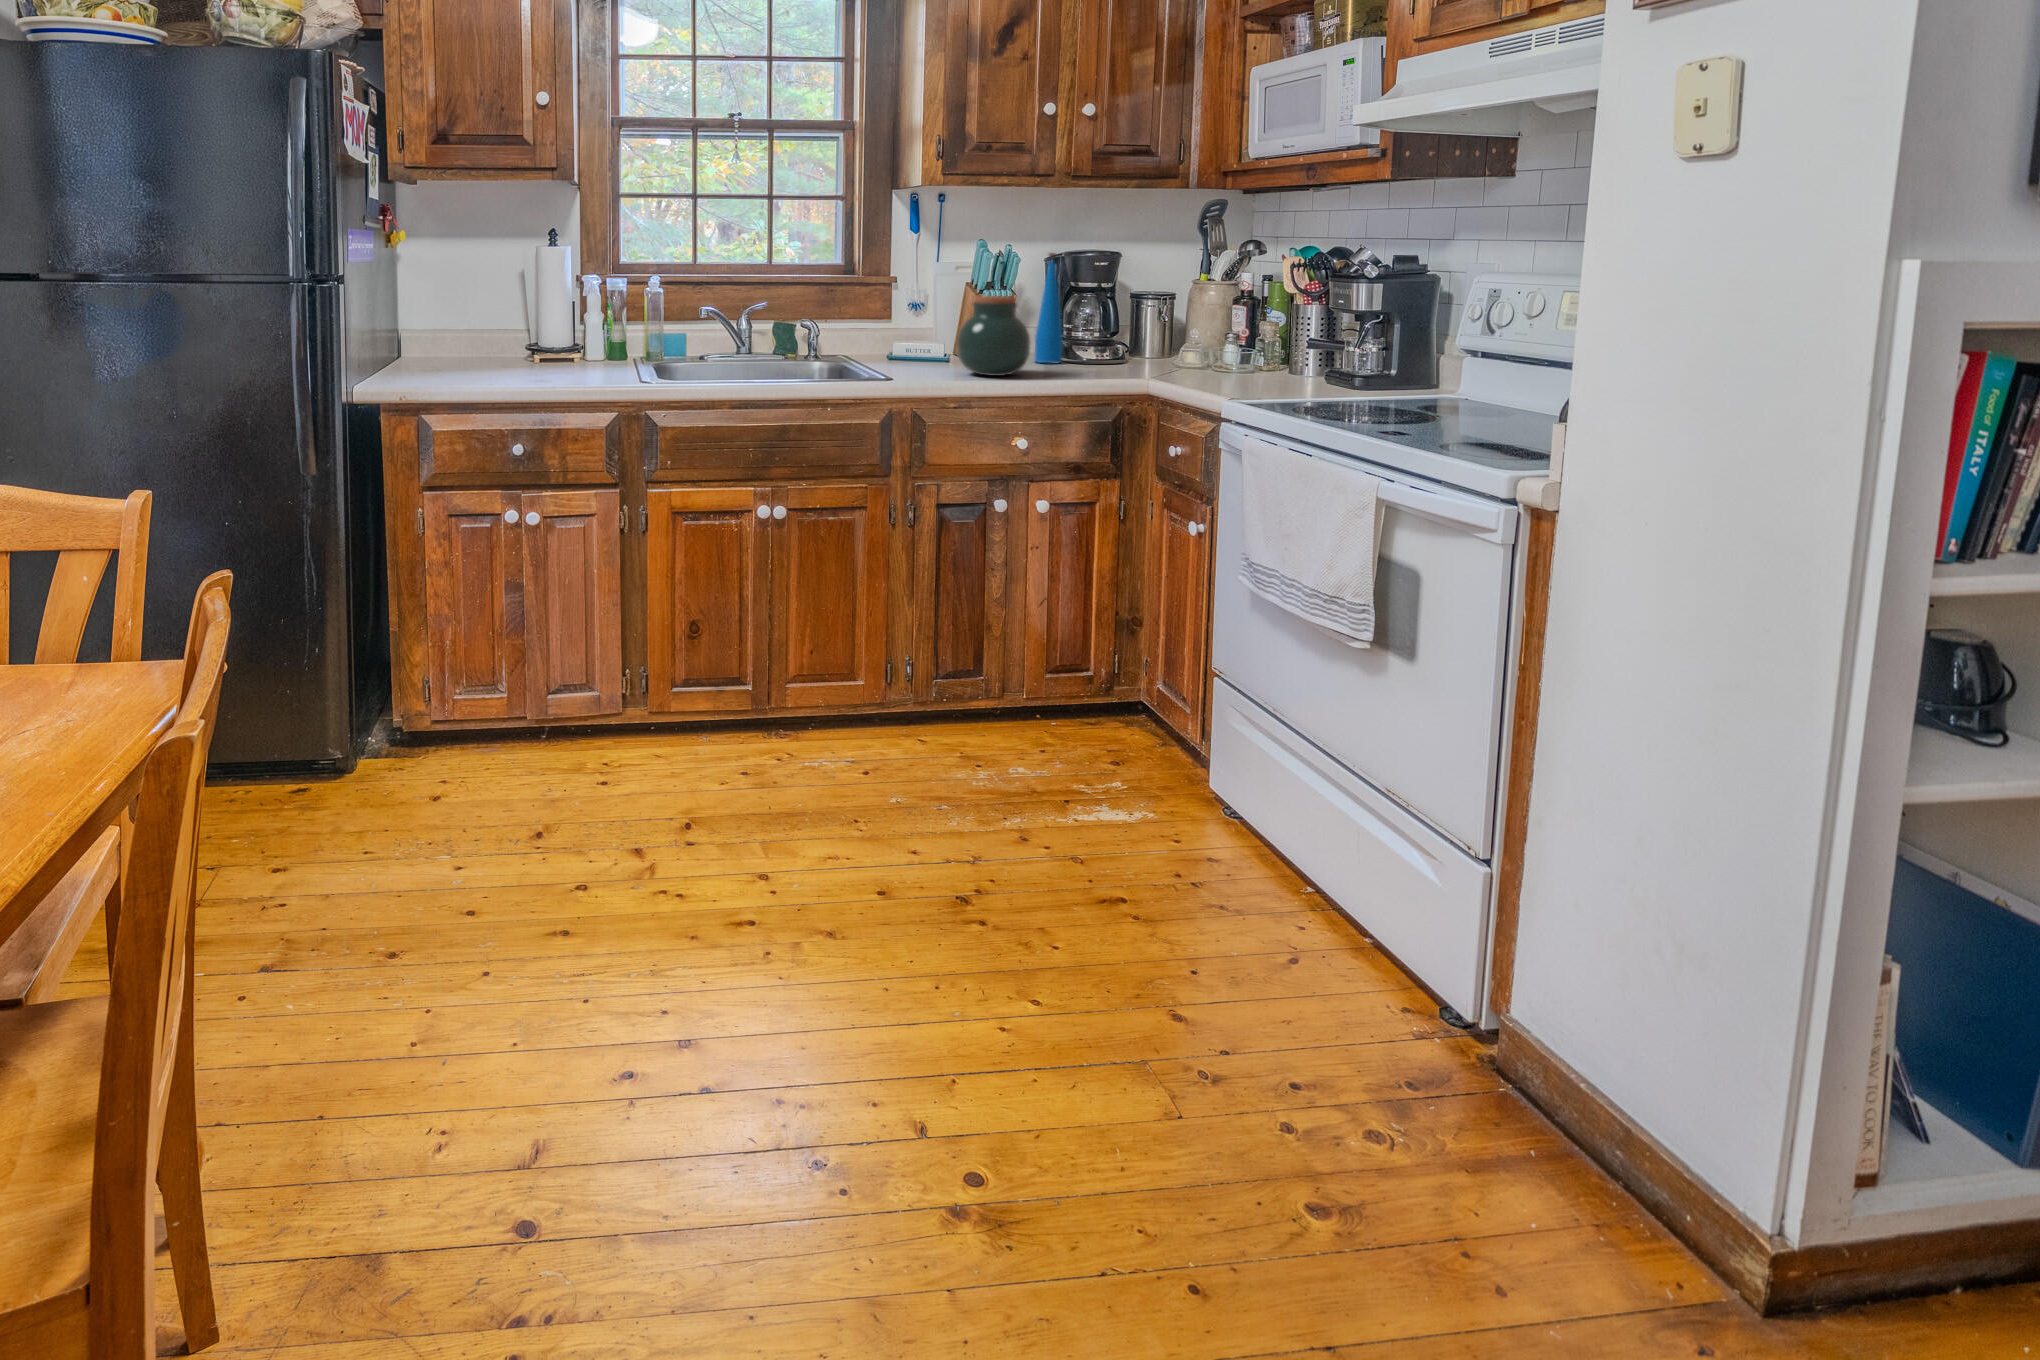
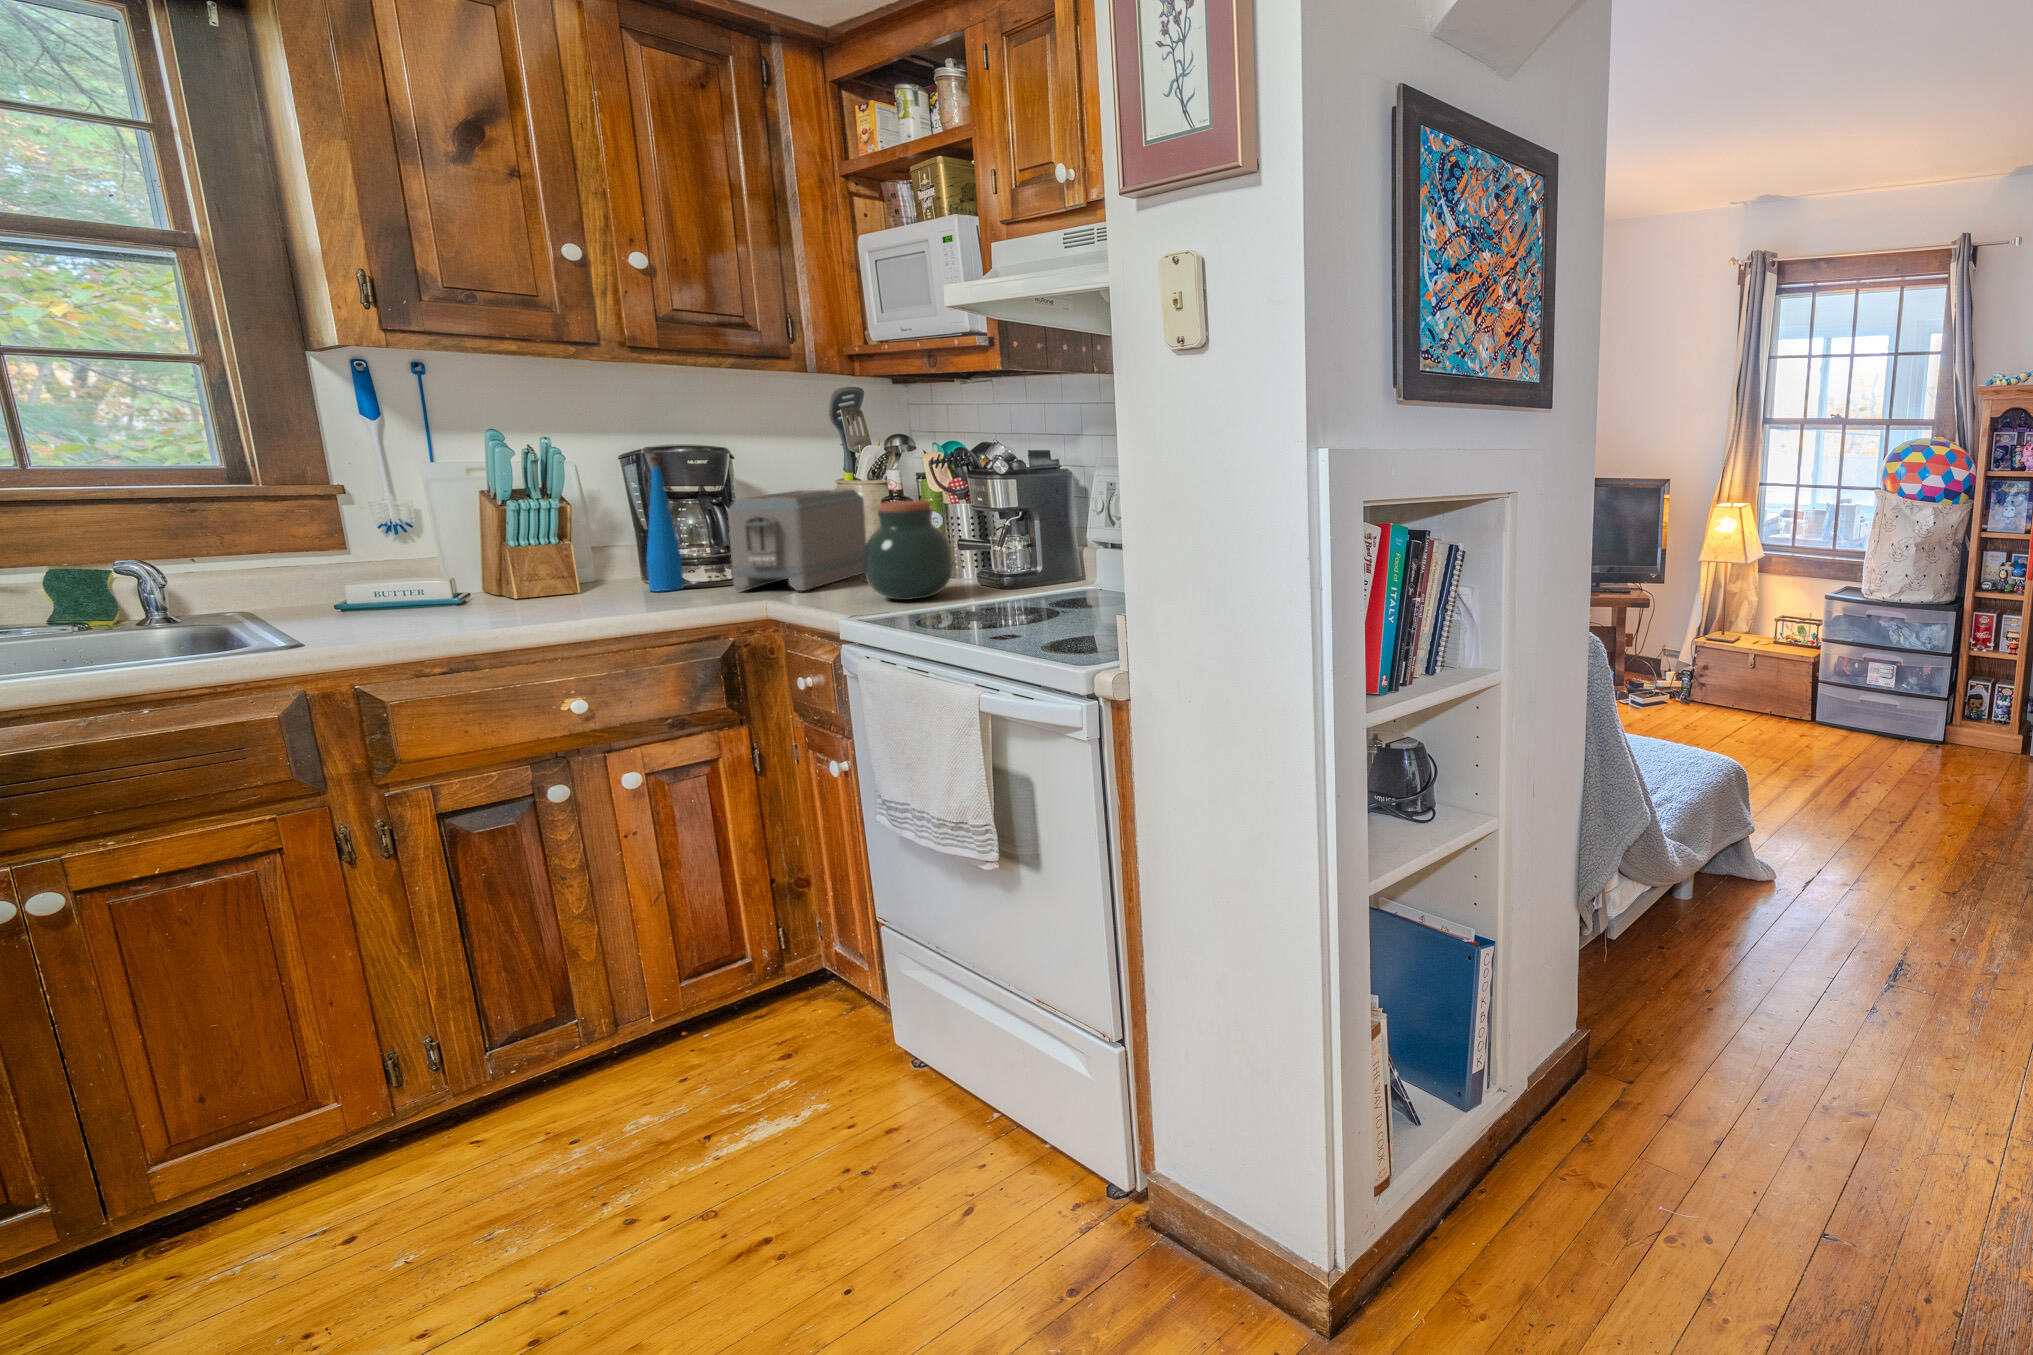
toaster: none [1107,289,1228,375] -> present [728,489,867,591]
jar: present [957,296,1030,376] -> present [863,500,953,600]

